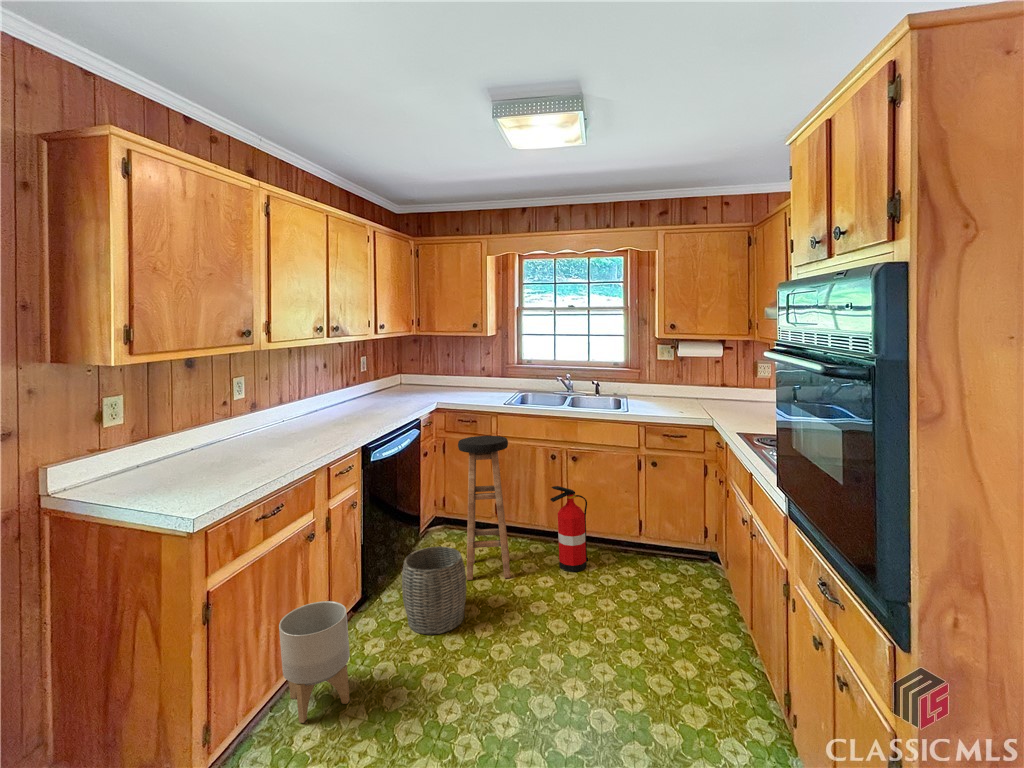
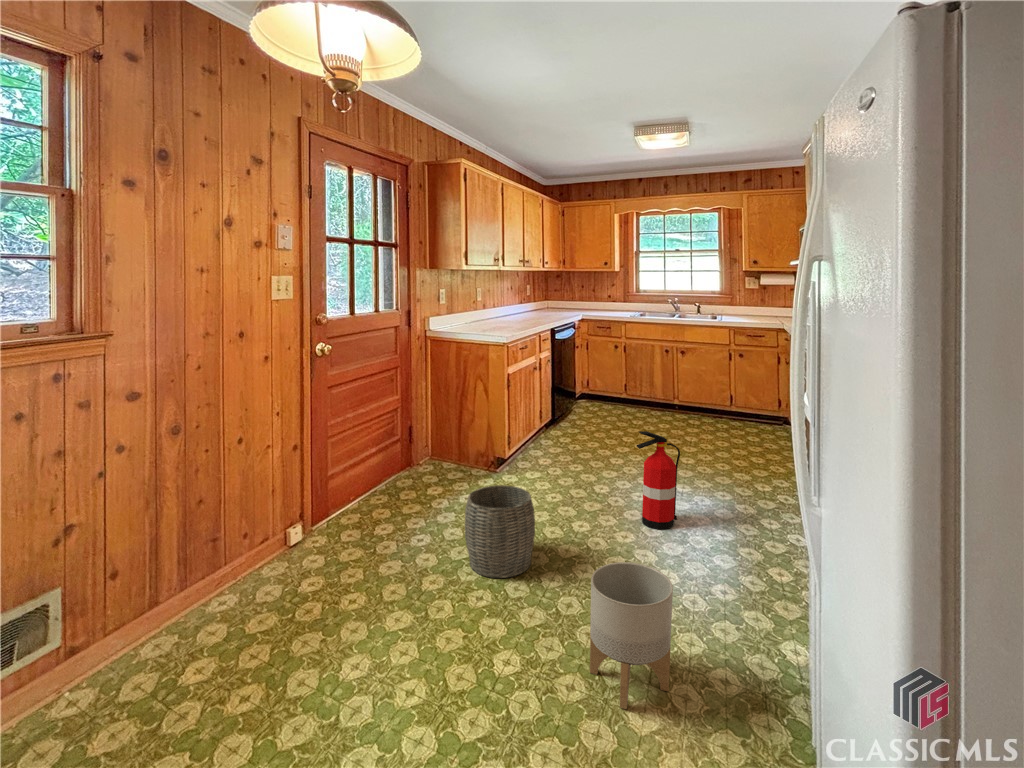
bar stool: present [458,436,510,580] -> none [534,370,591,528]
planter: present [279,601,350,723] -> present [590,562,673,709]

